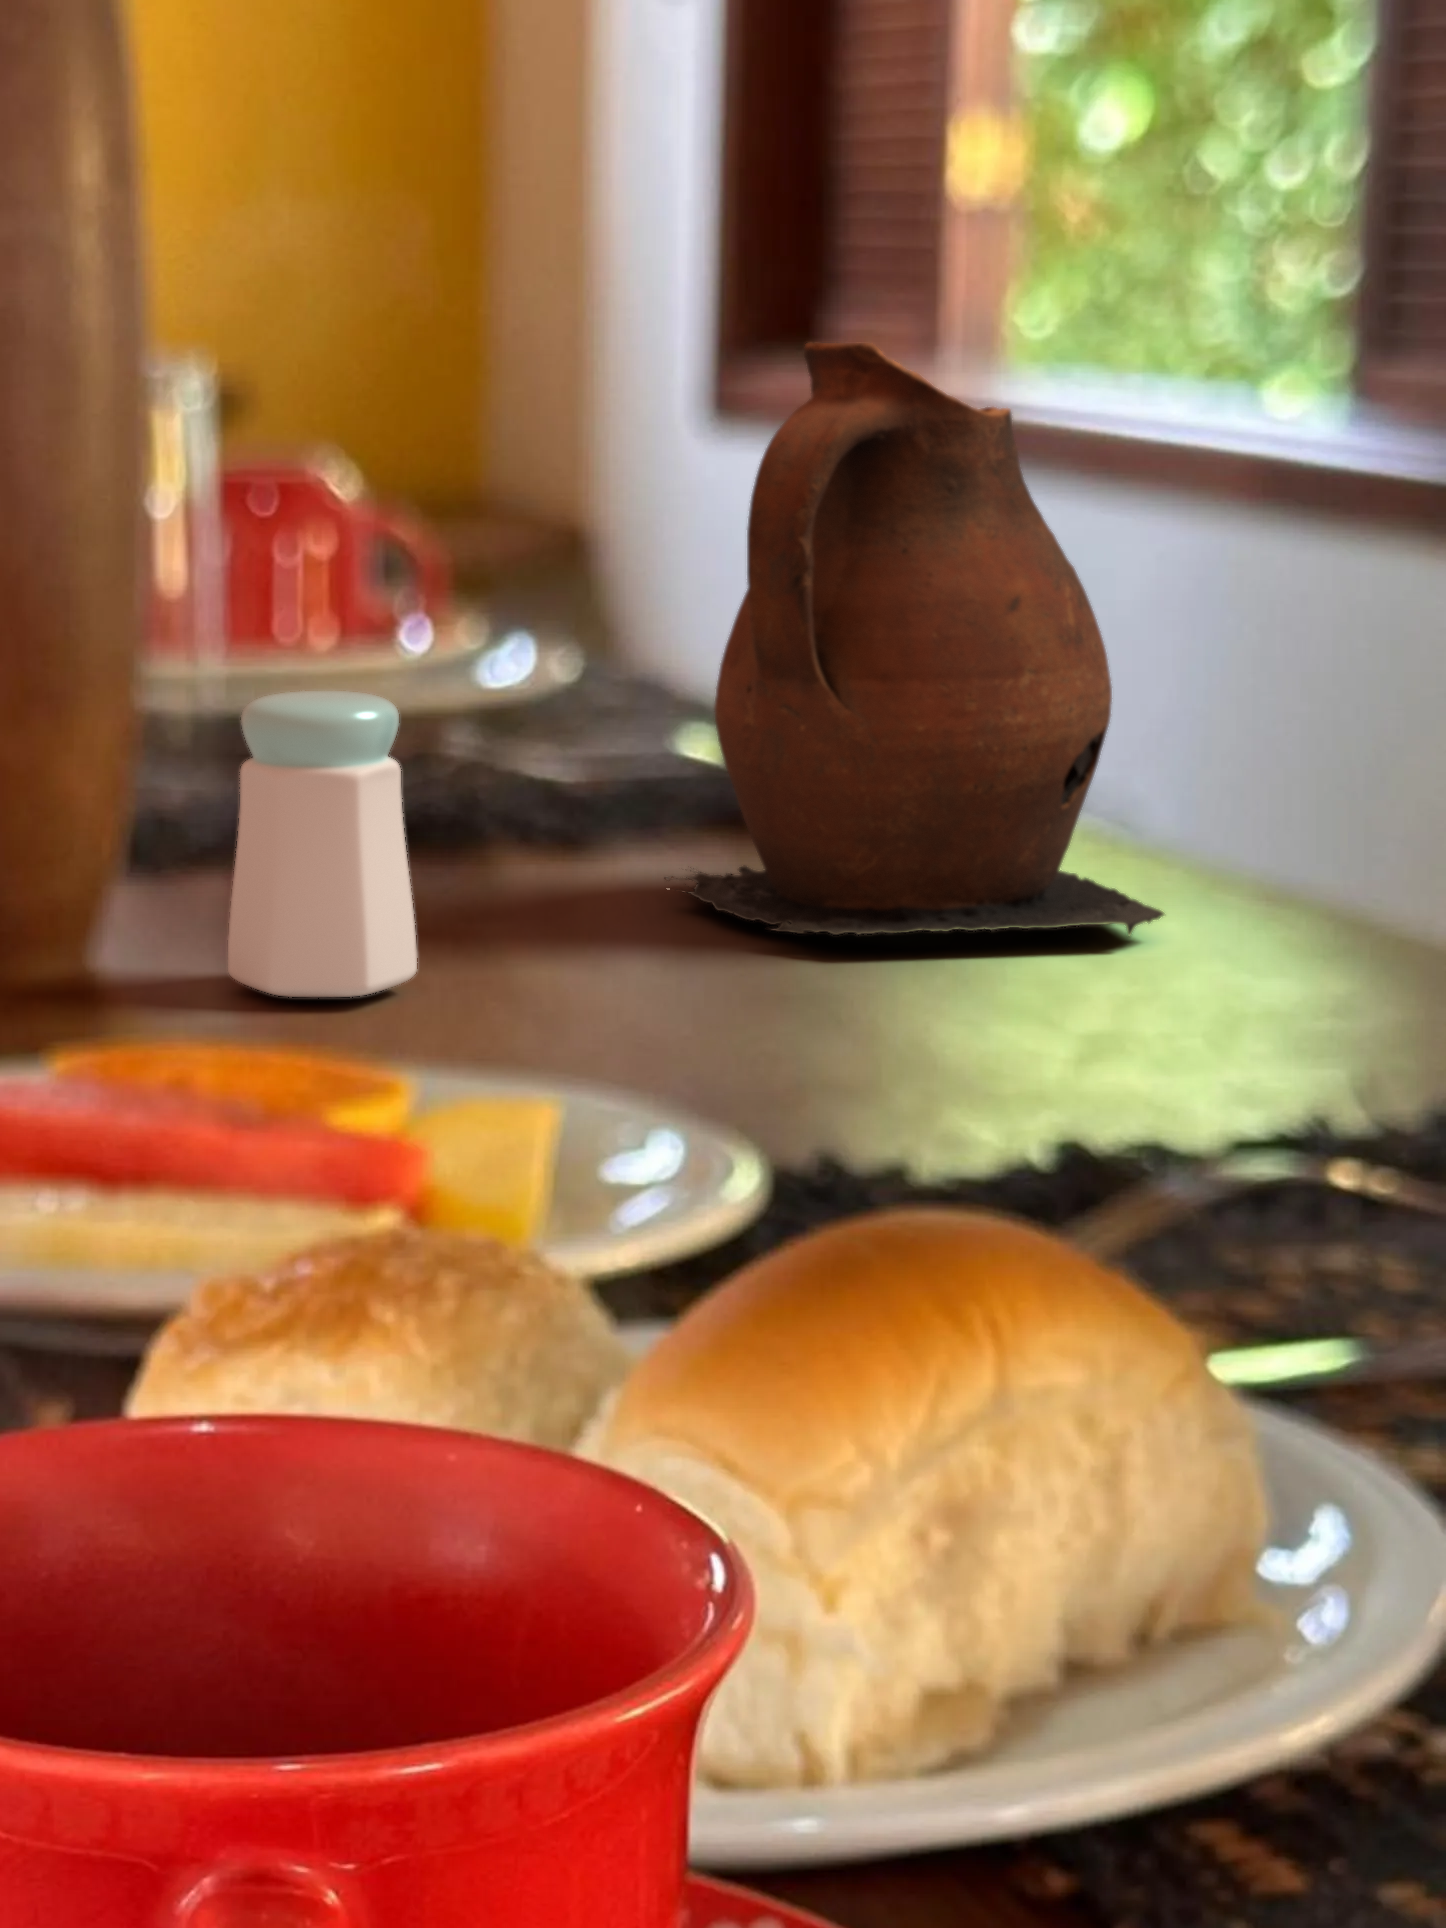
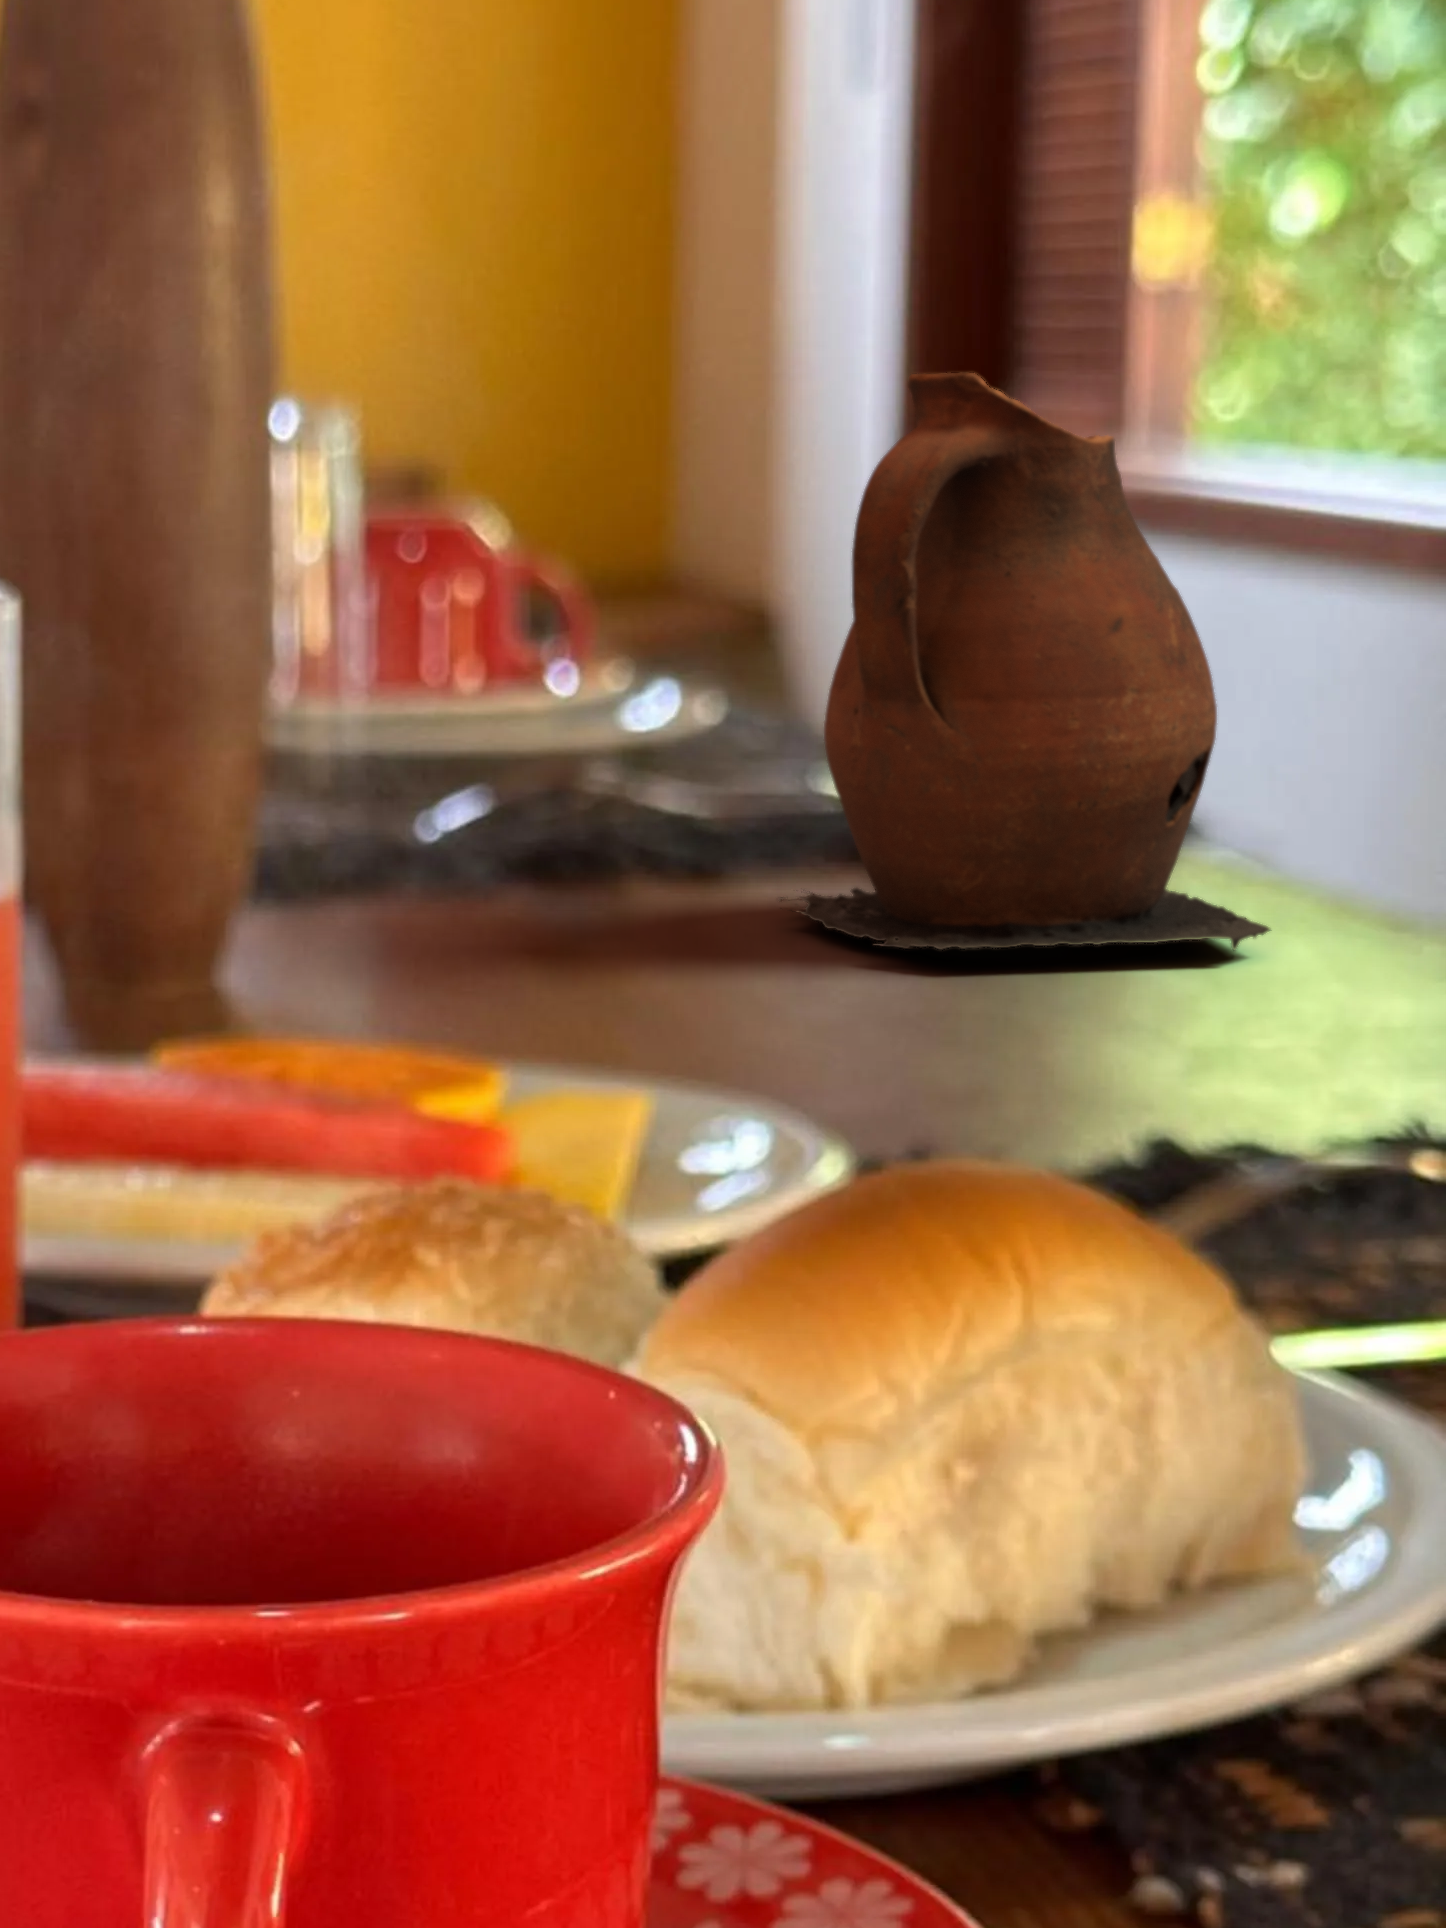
salt shaker: present [228,691,417,997] -> none [341,713,525,1008]

